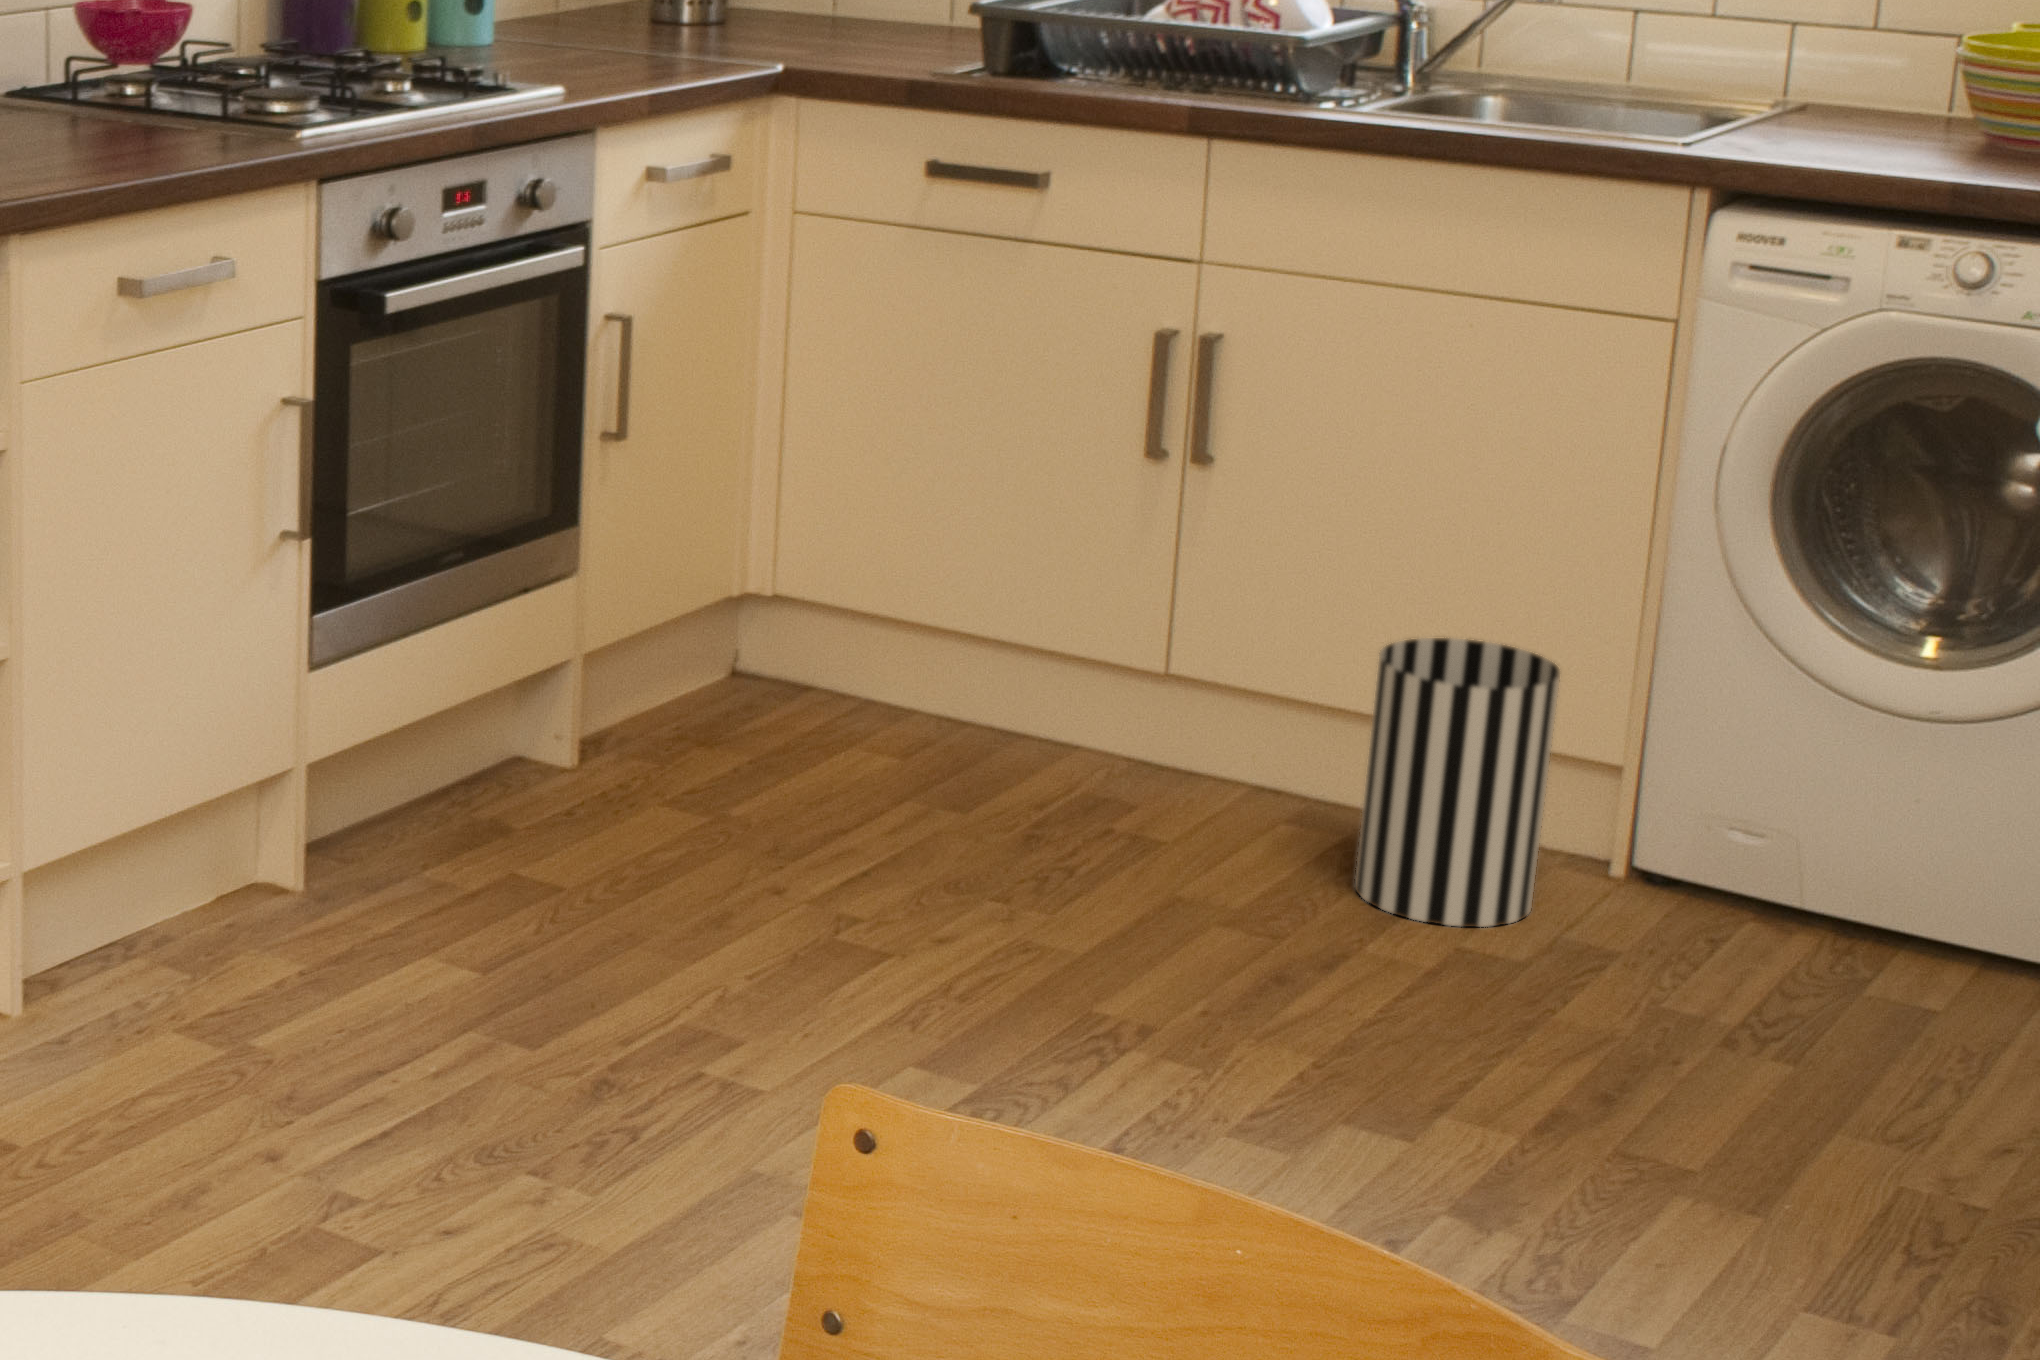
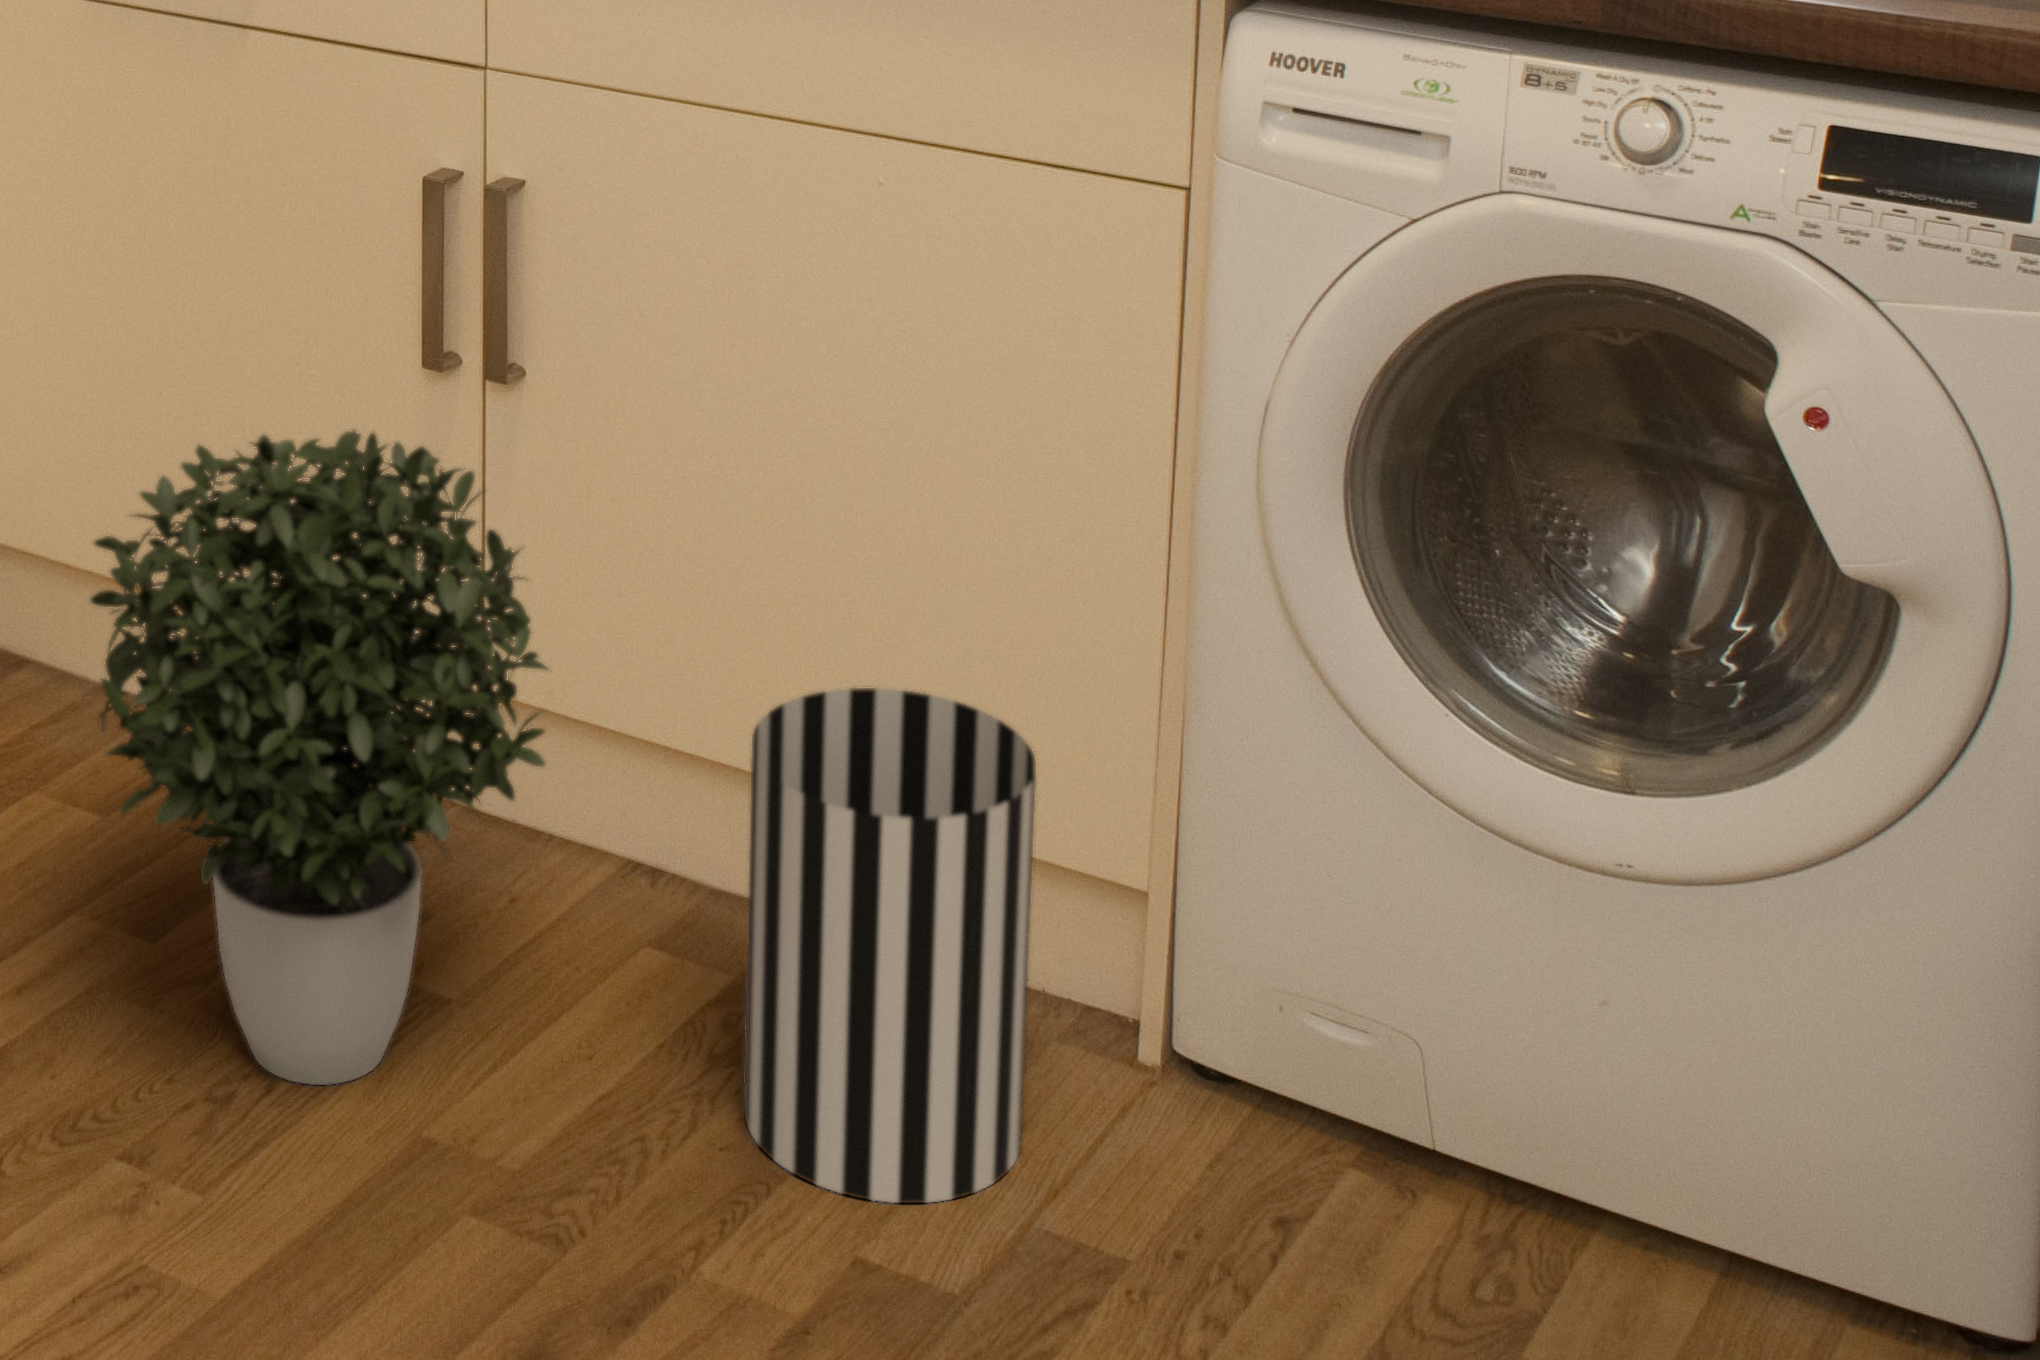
potted plant: none [952,472,1250,873] -> present [91,430,547,1085]

